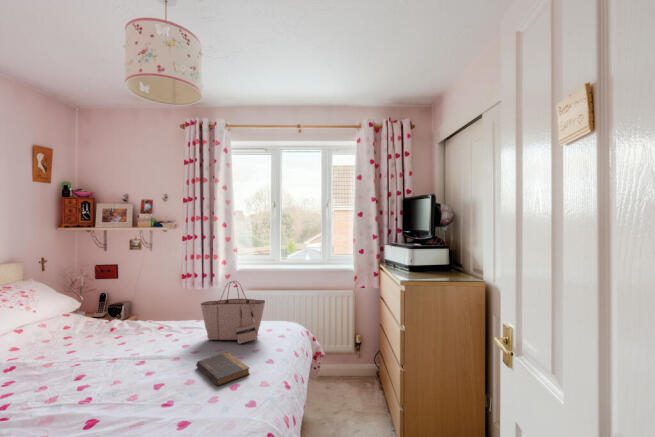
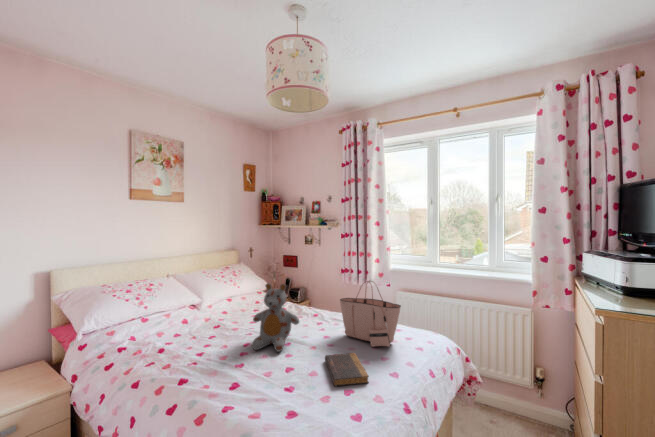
stuffed bear: none [90,294,157,378] -> present [252,283,299,352]

